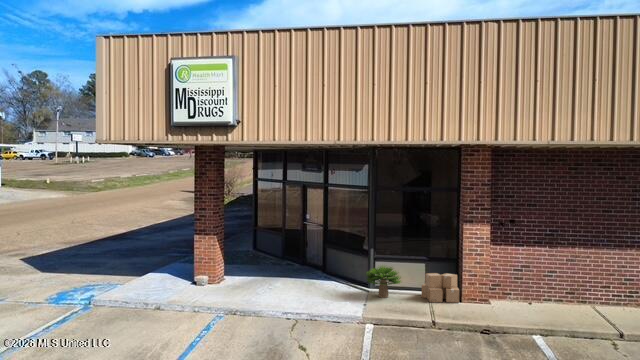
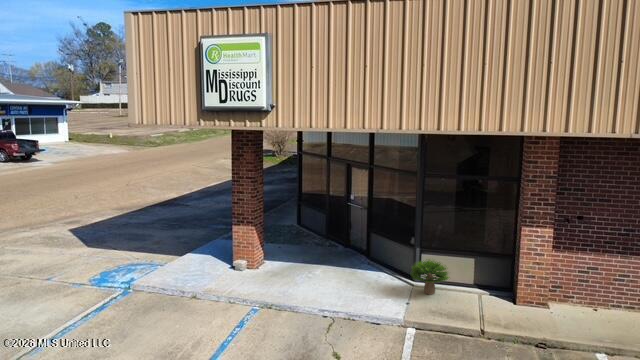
cardboard box: present [421,273,459,303] -> none [471,270,514,304]

